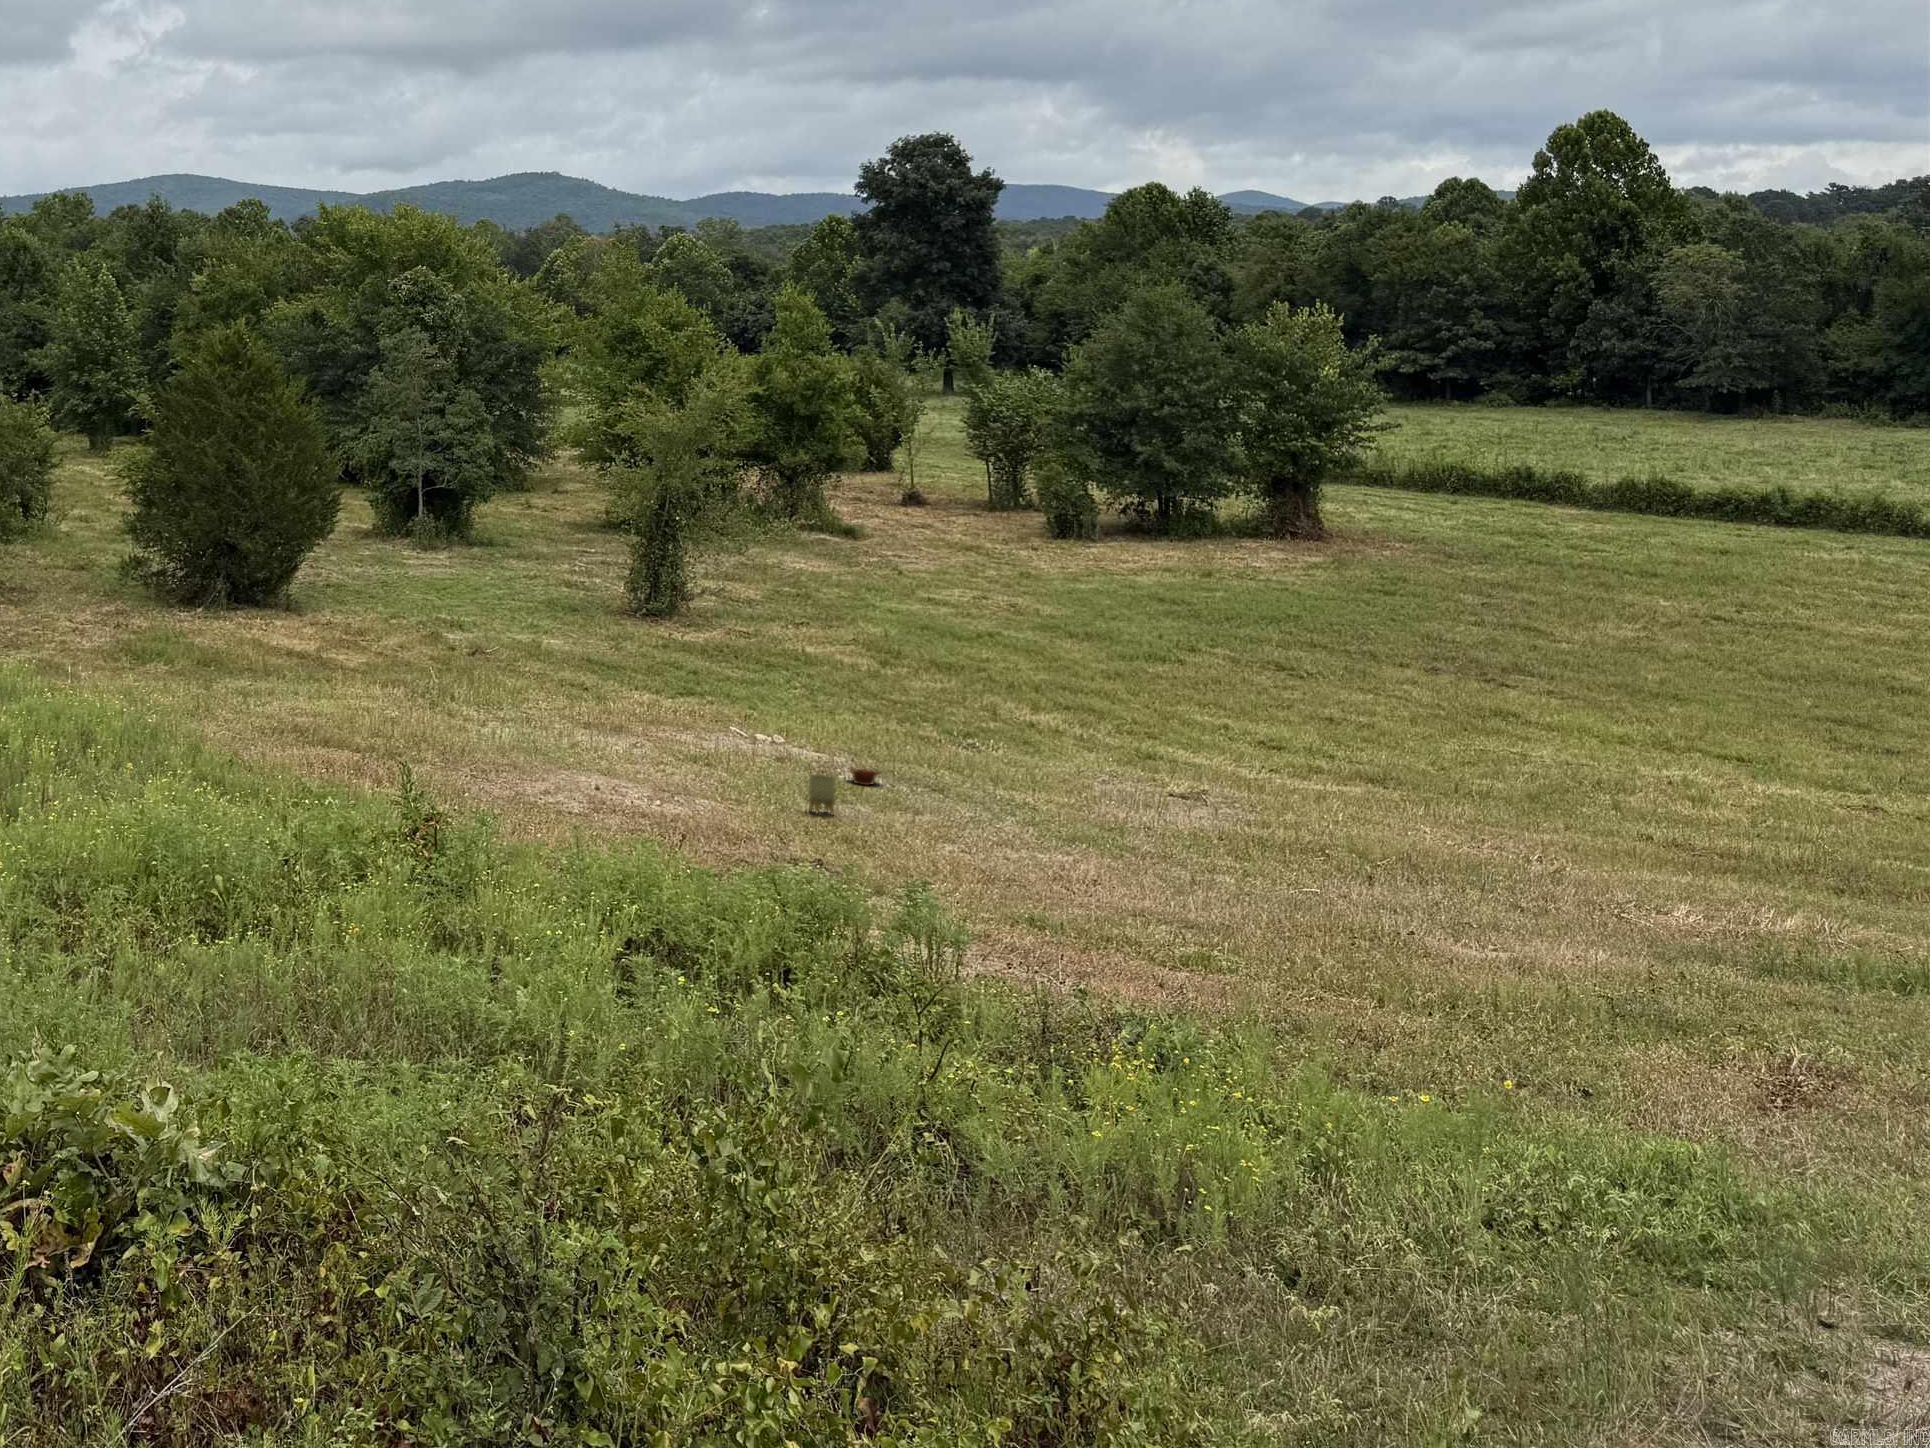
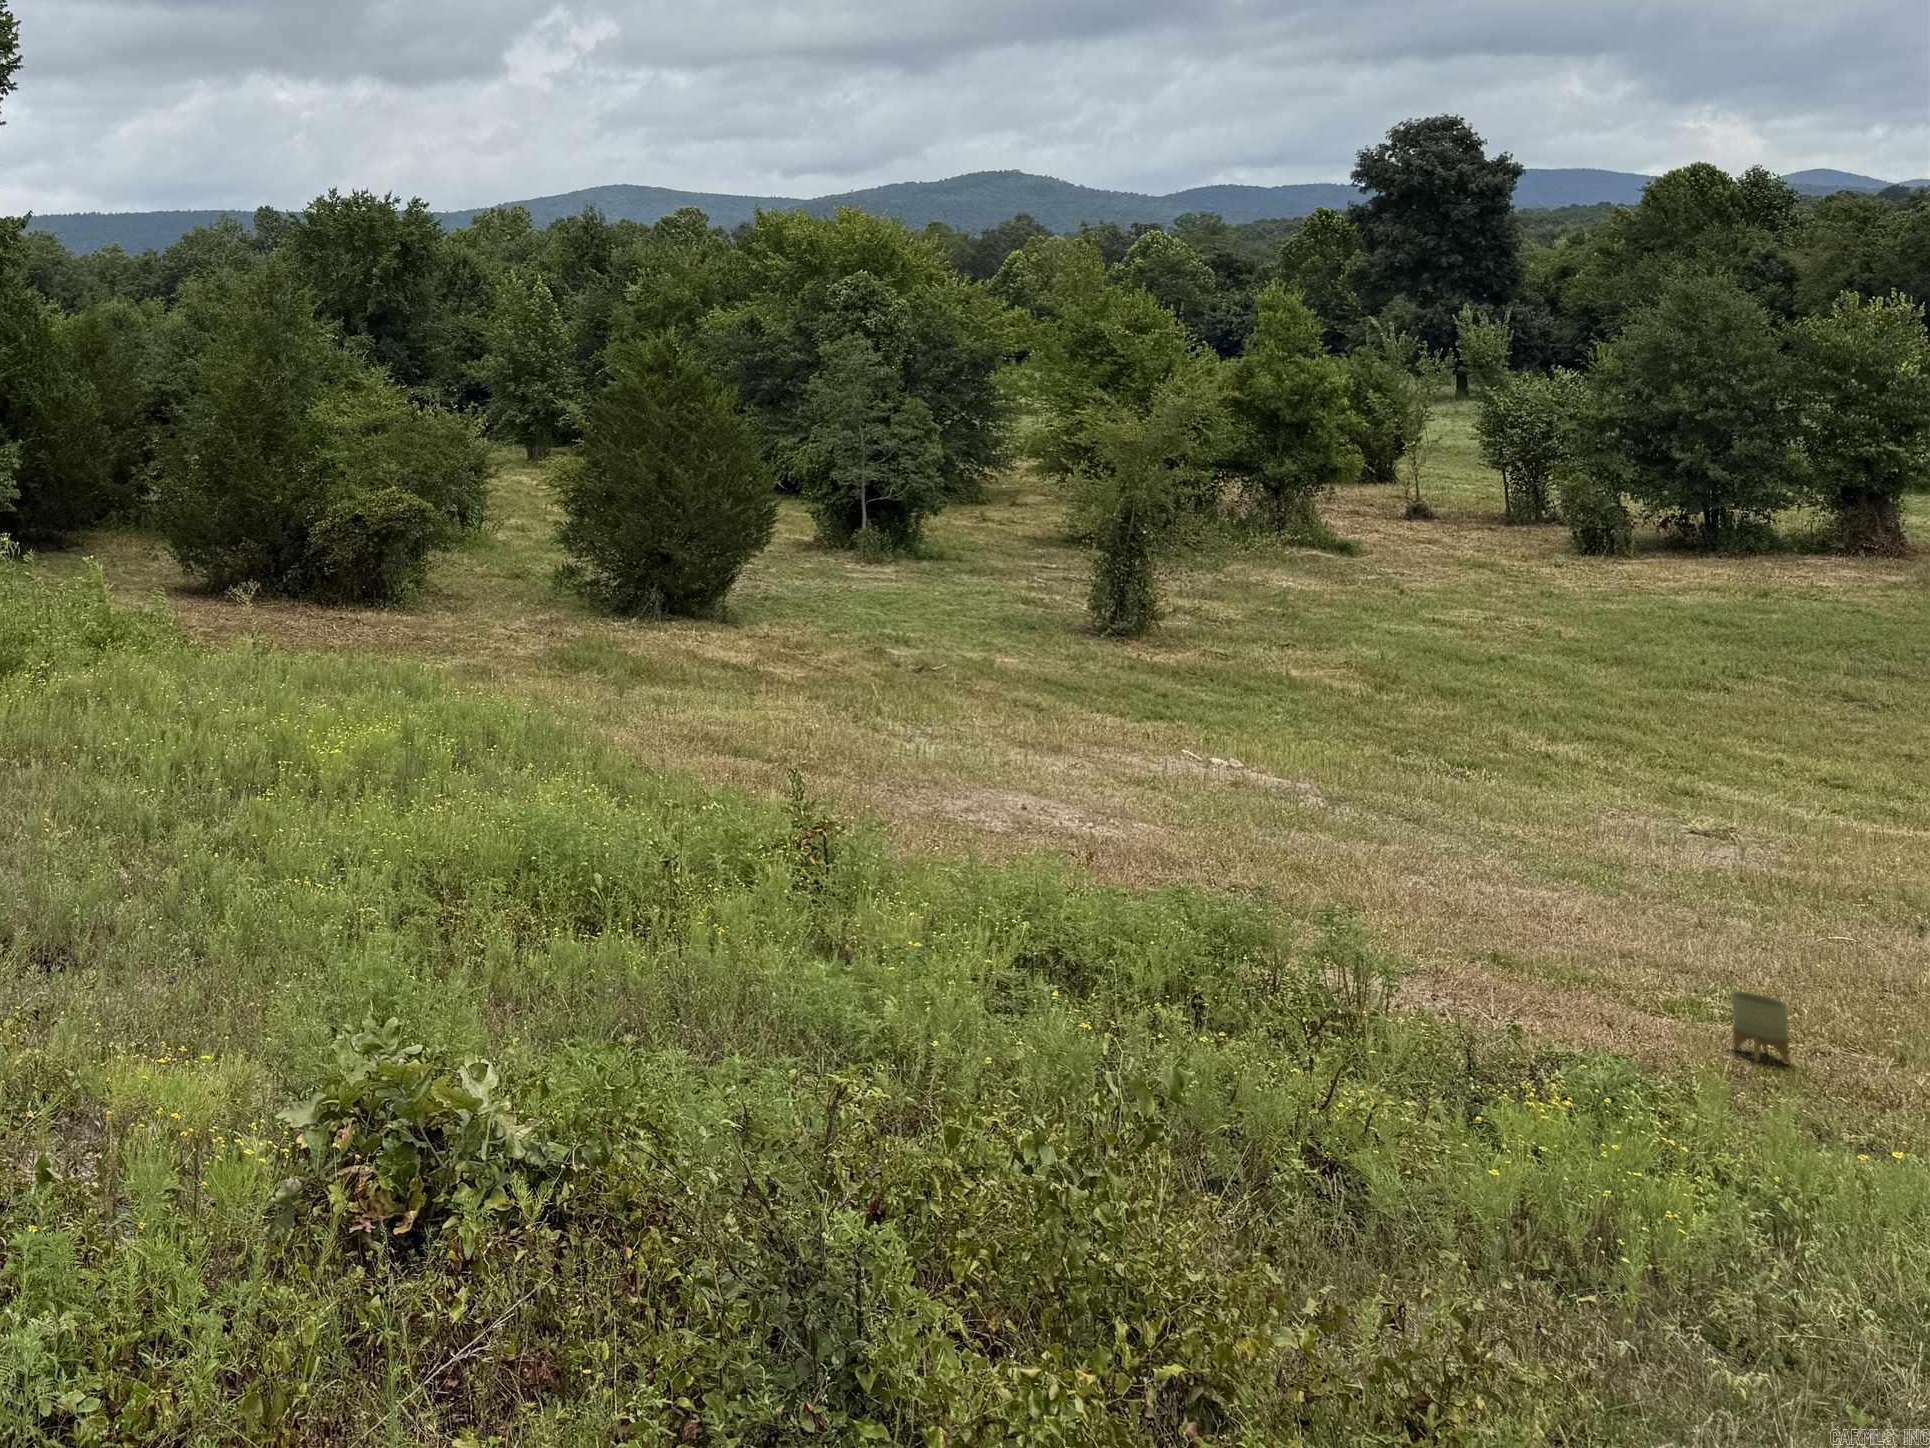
basket: present [849,755,880,785] -> none [1715,929,1783,985]

